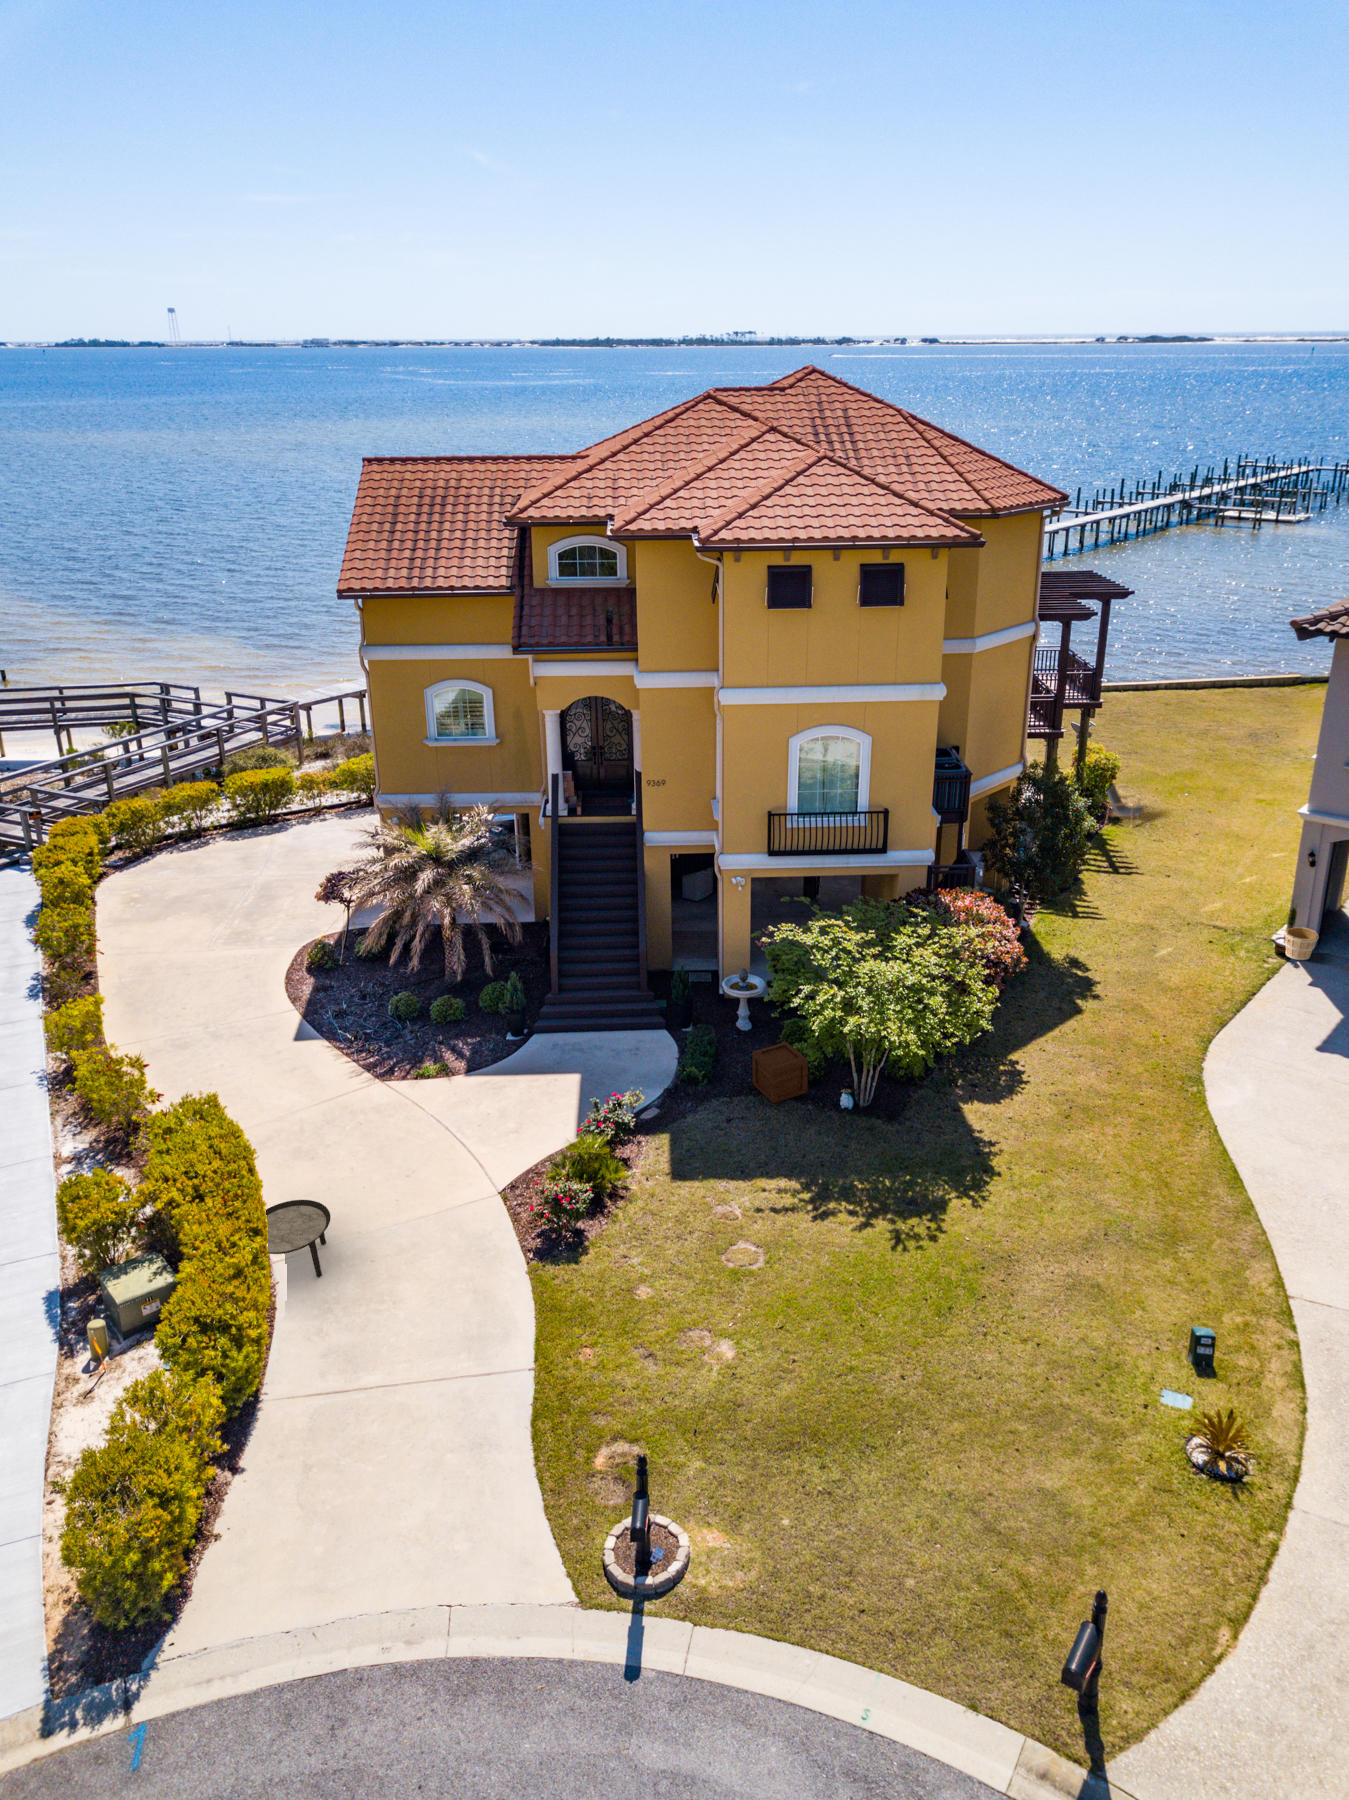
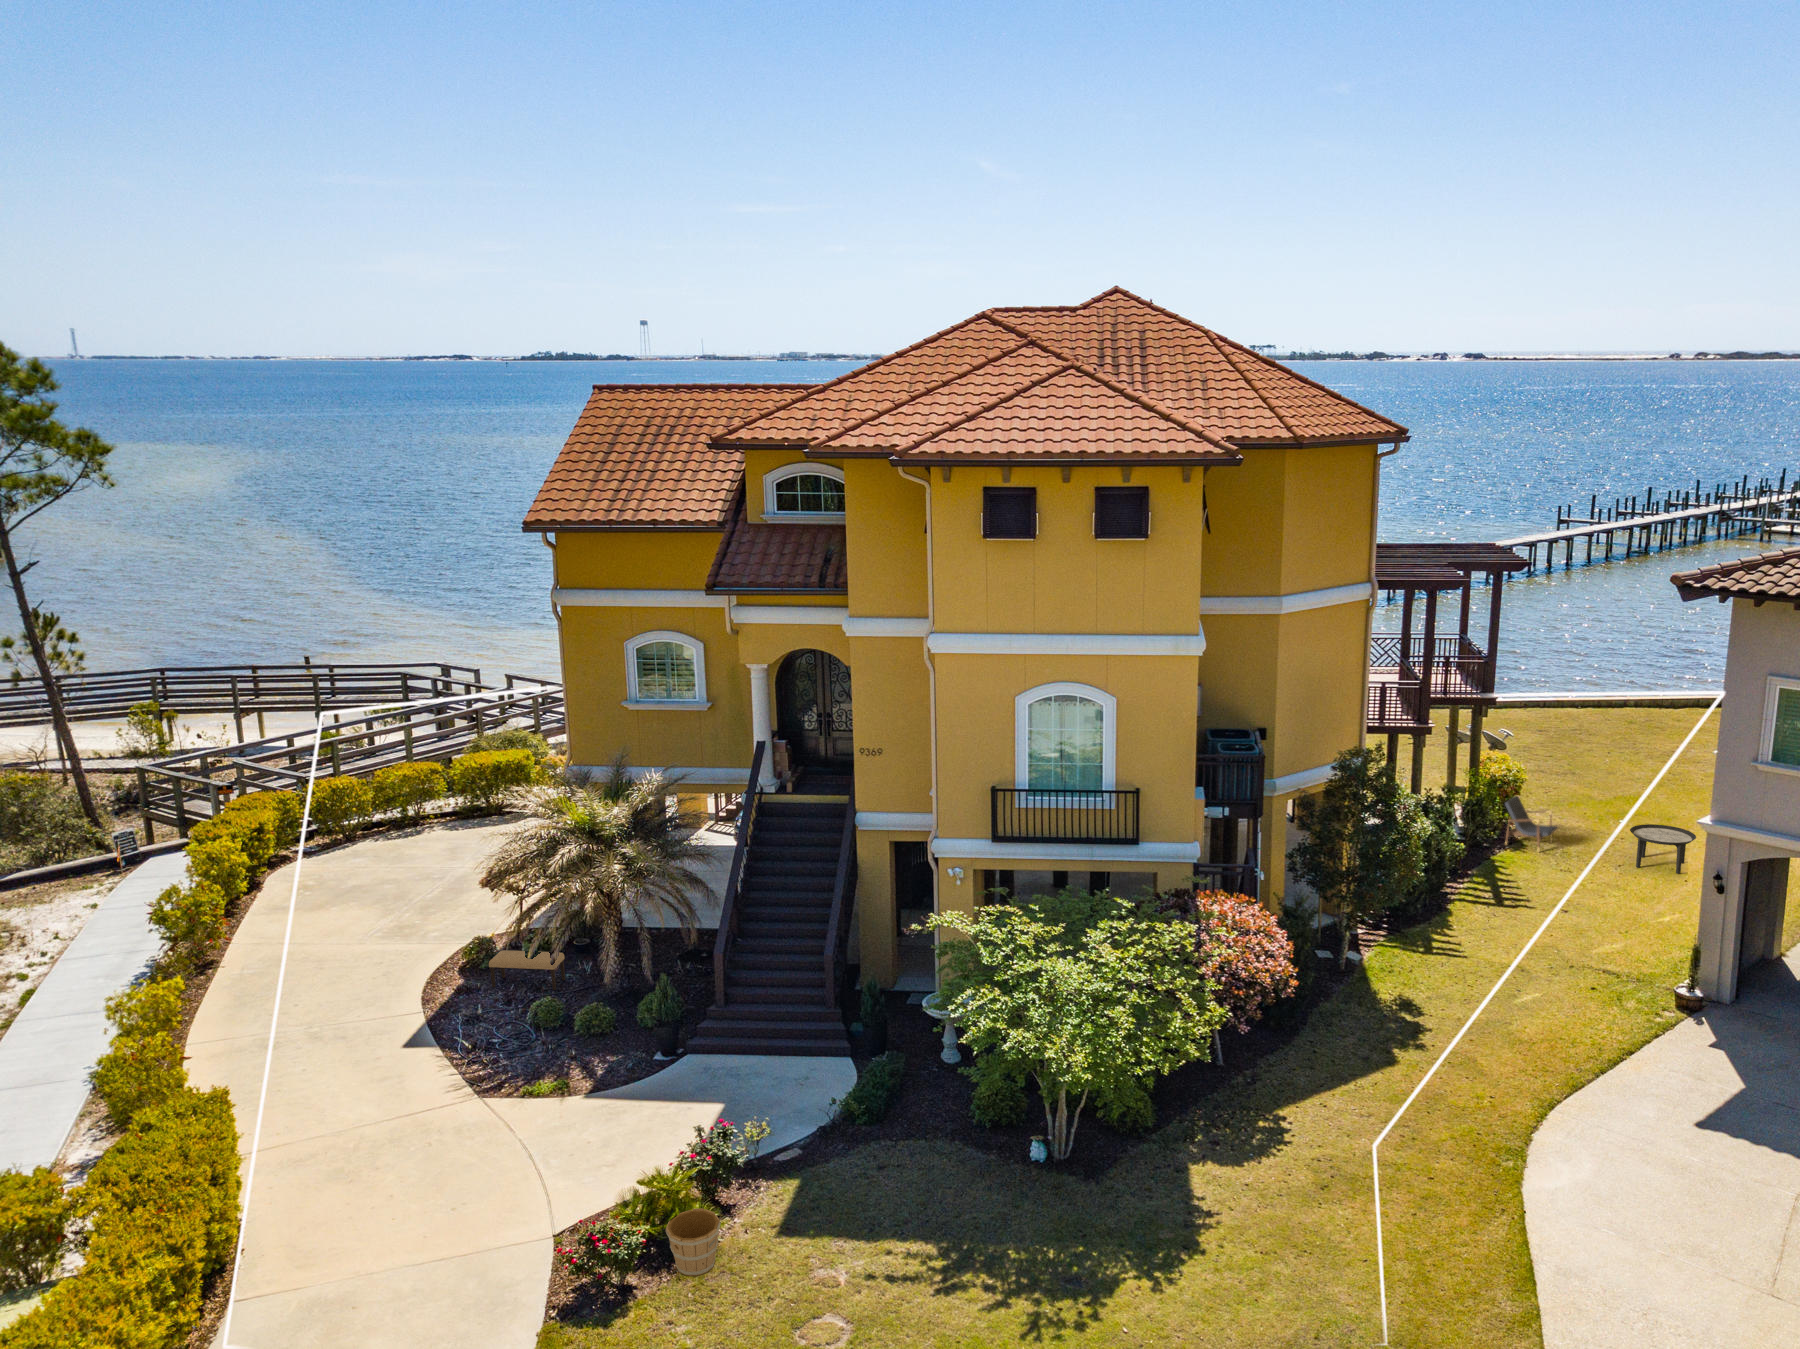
wooden bucket: present [1285,927,1319,960] -> present [666,1209,721,1276]
bench: none [341,977,406,1011] -> present [489,950,565,990]
wooden crate: present [752,1042,808,1103] -> none [925,1064,991,1141]
round table: present [266,1200,331,1277] -> present [1630,824,1696,874]

